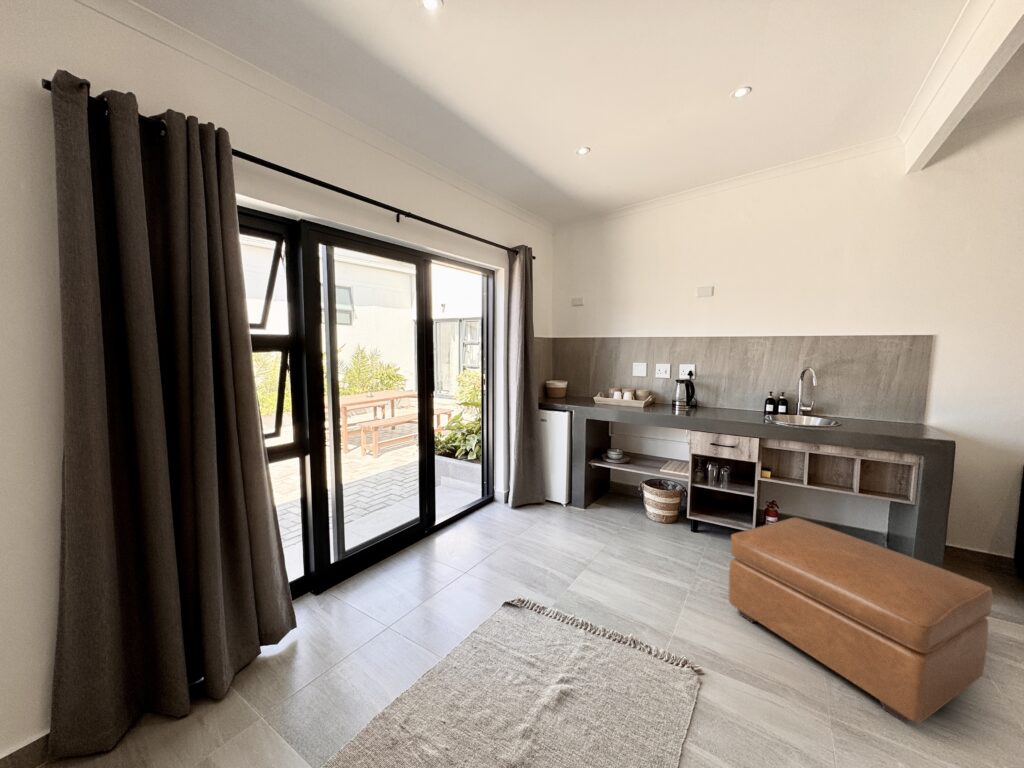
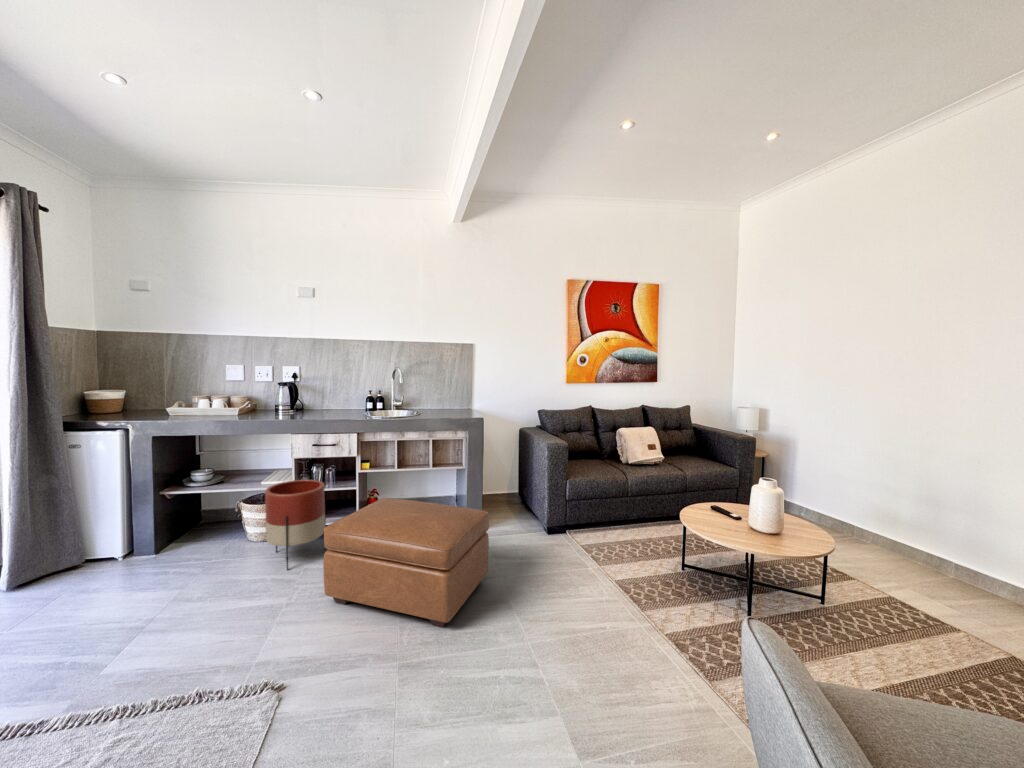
planter: none [666,474,723,559] -> present [265,480,326,570]

